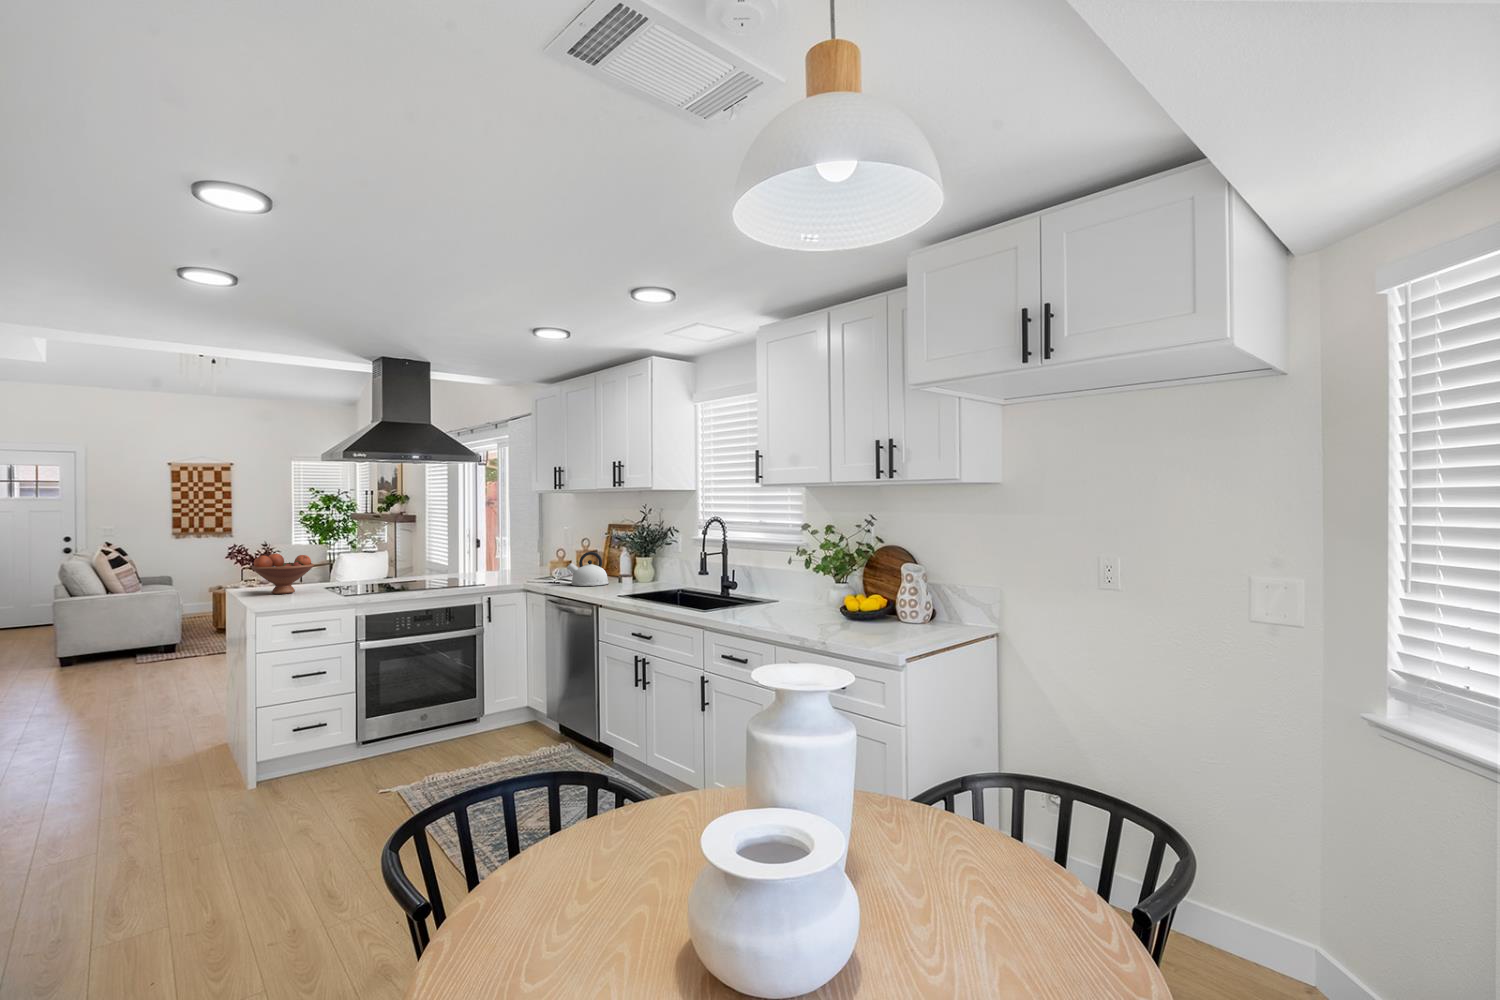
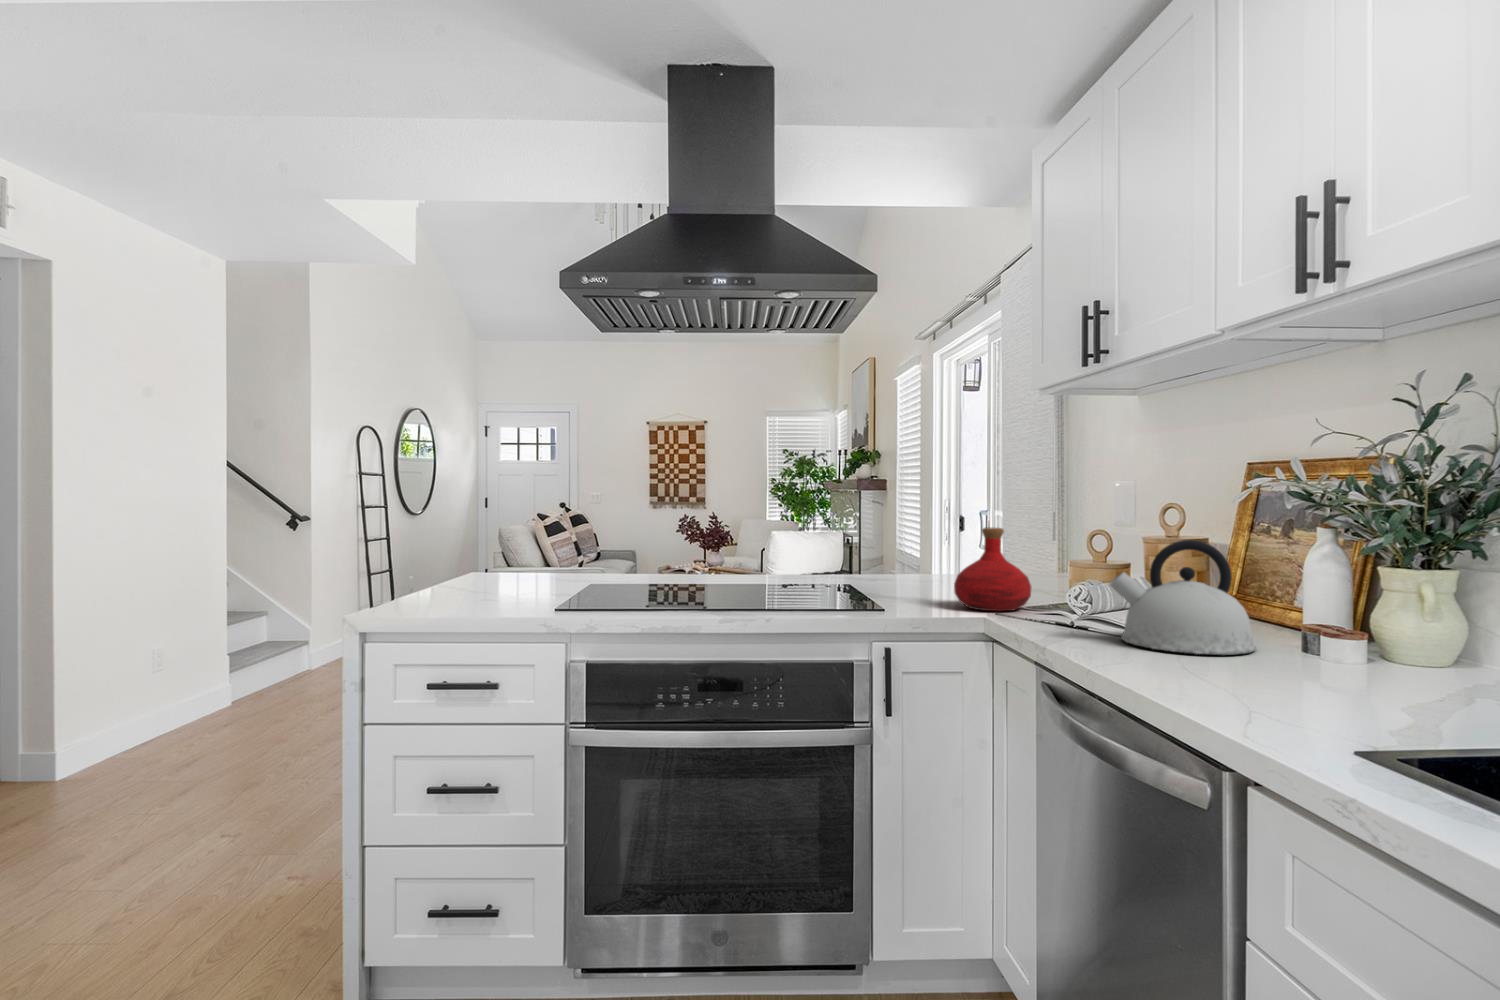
bottle: none [507,549,537,582] -> present [954,528,1031,611]
fruit bowl: present [251,554,314,594] -> none [474,514,580,592]

